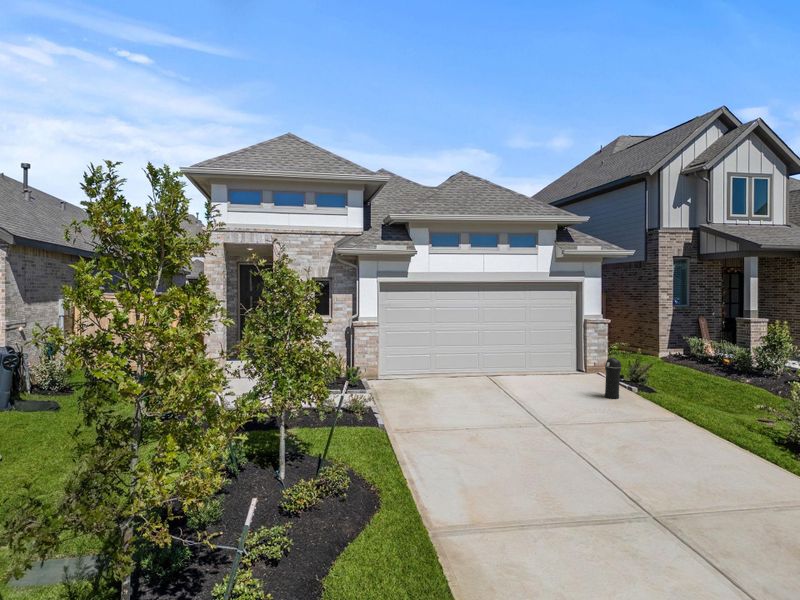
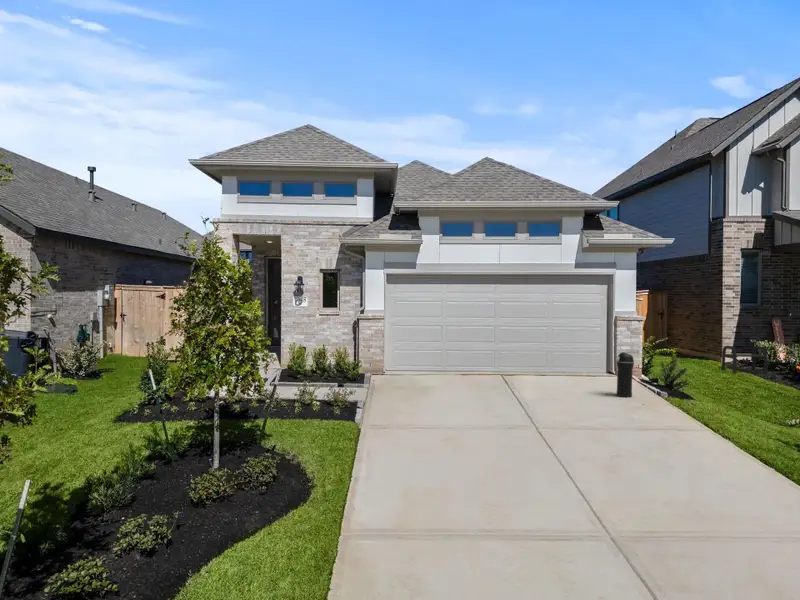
bench: none [662,341,701,364] -> present [721,346,768,373]

